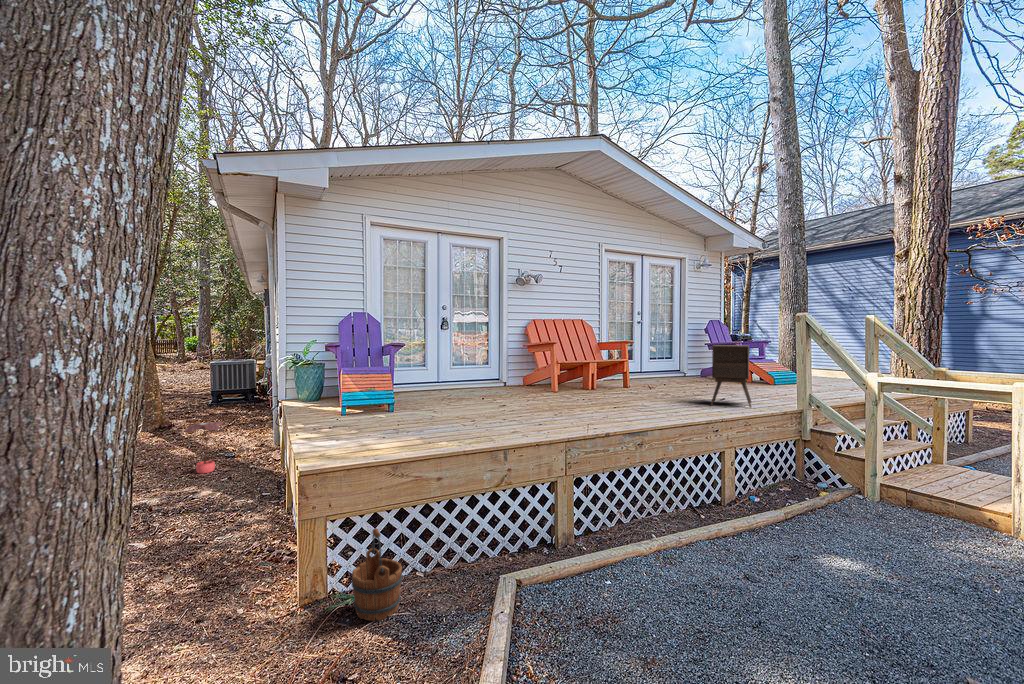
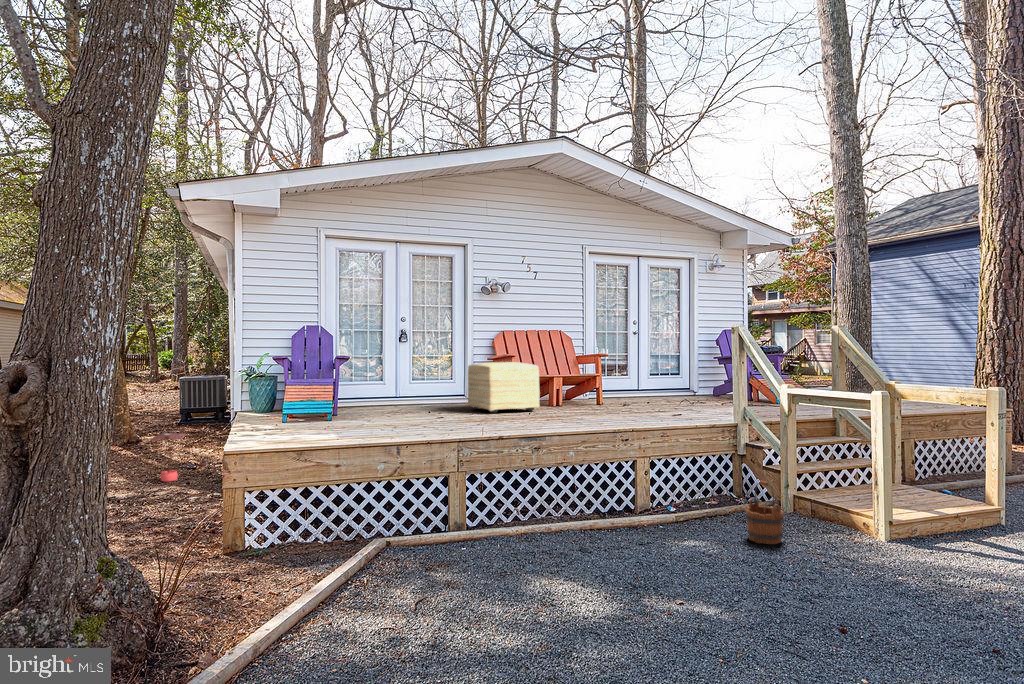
side table: present [711,345,751,407] -> none [647,358,696,422]
ottoman: none [516,349,589,400] -> present [468,362,540,413]
wooden bucket: present [352,528,402,621] -> present [746,481,784,544]

